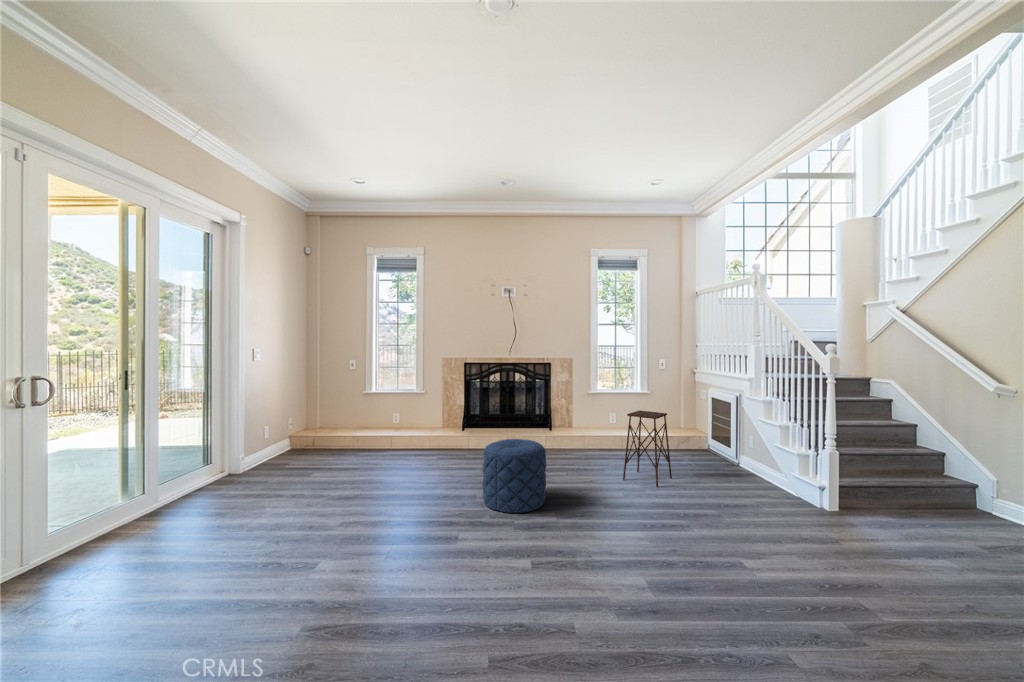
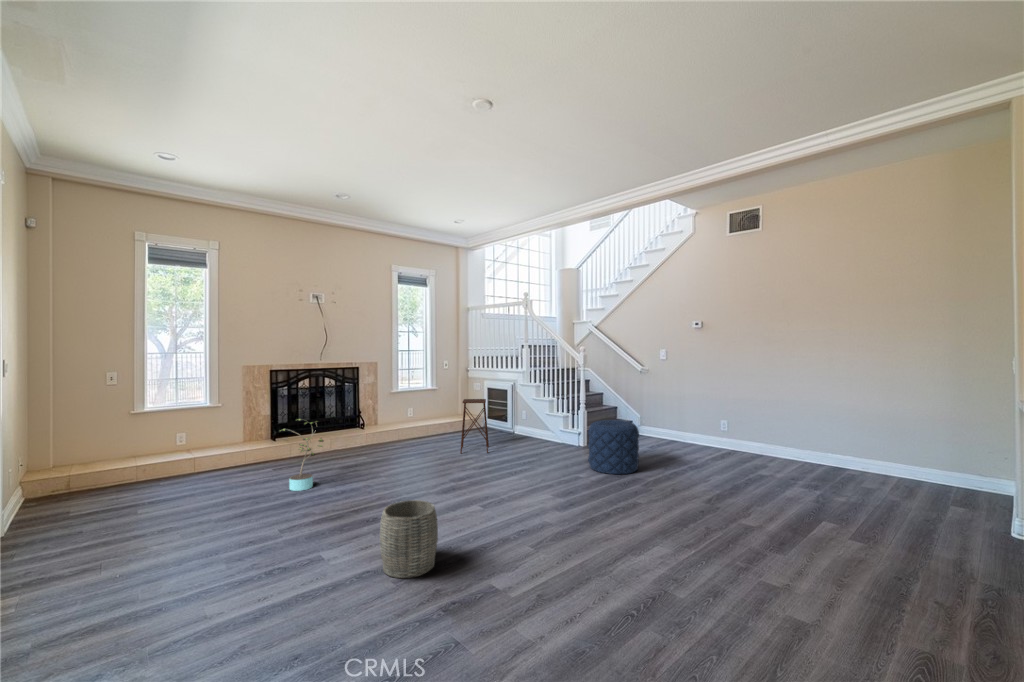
potted plant: none [408,413,448,485] -> present [280,419,323,491]
pouf: present [482,439,546,513] -> present [588,420,639,474]
woven basket: none [320,528,392,627] -> present [380,500,438,578]

